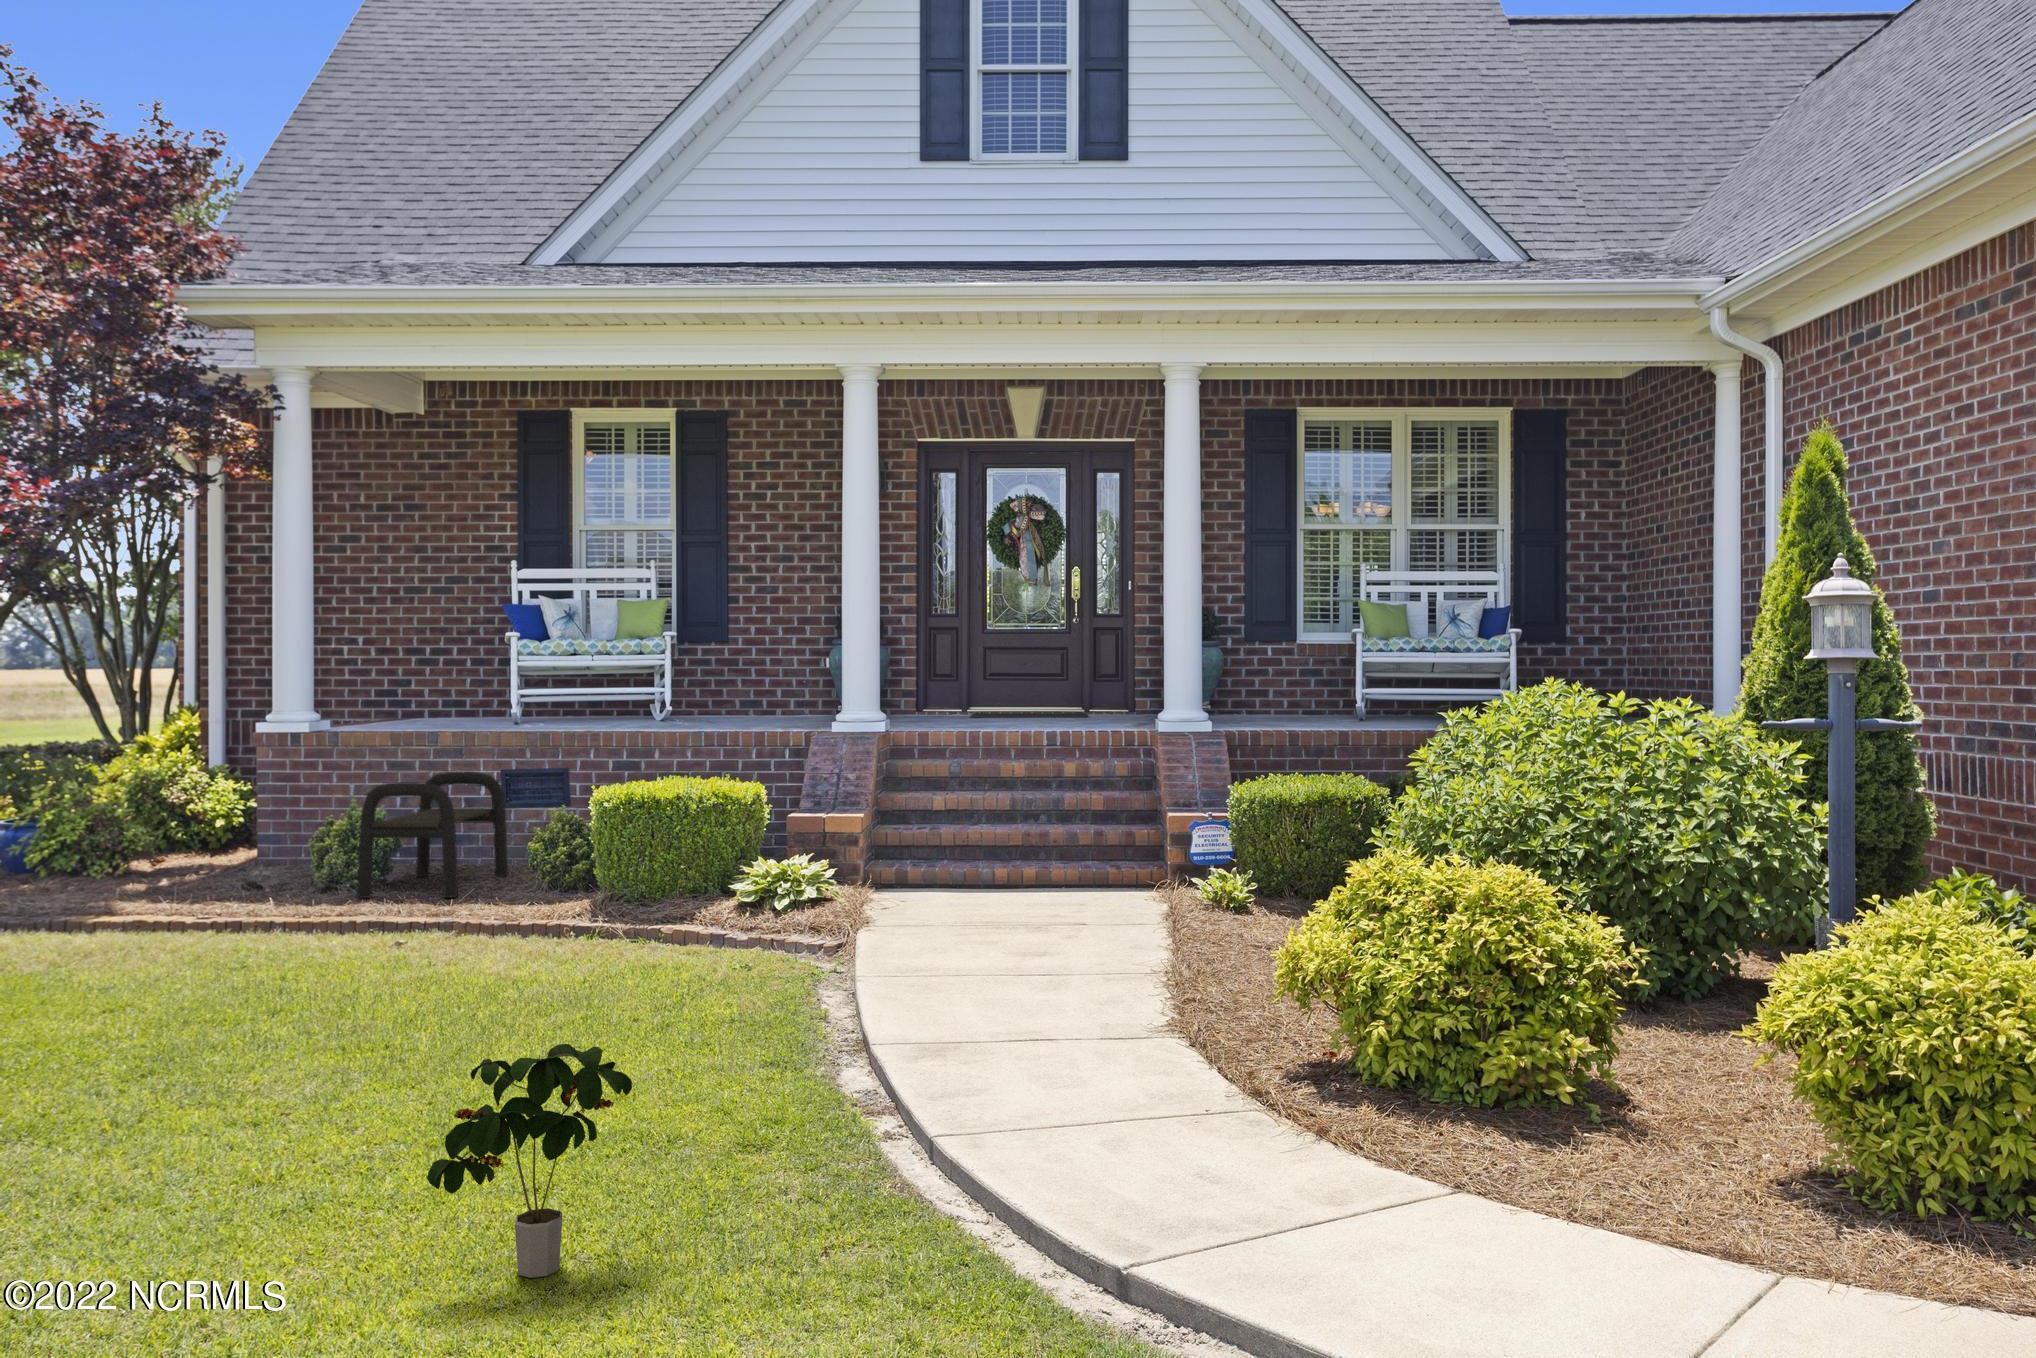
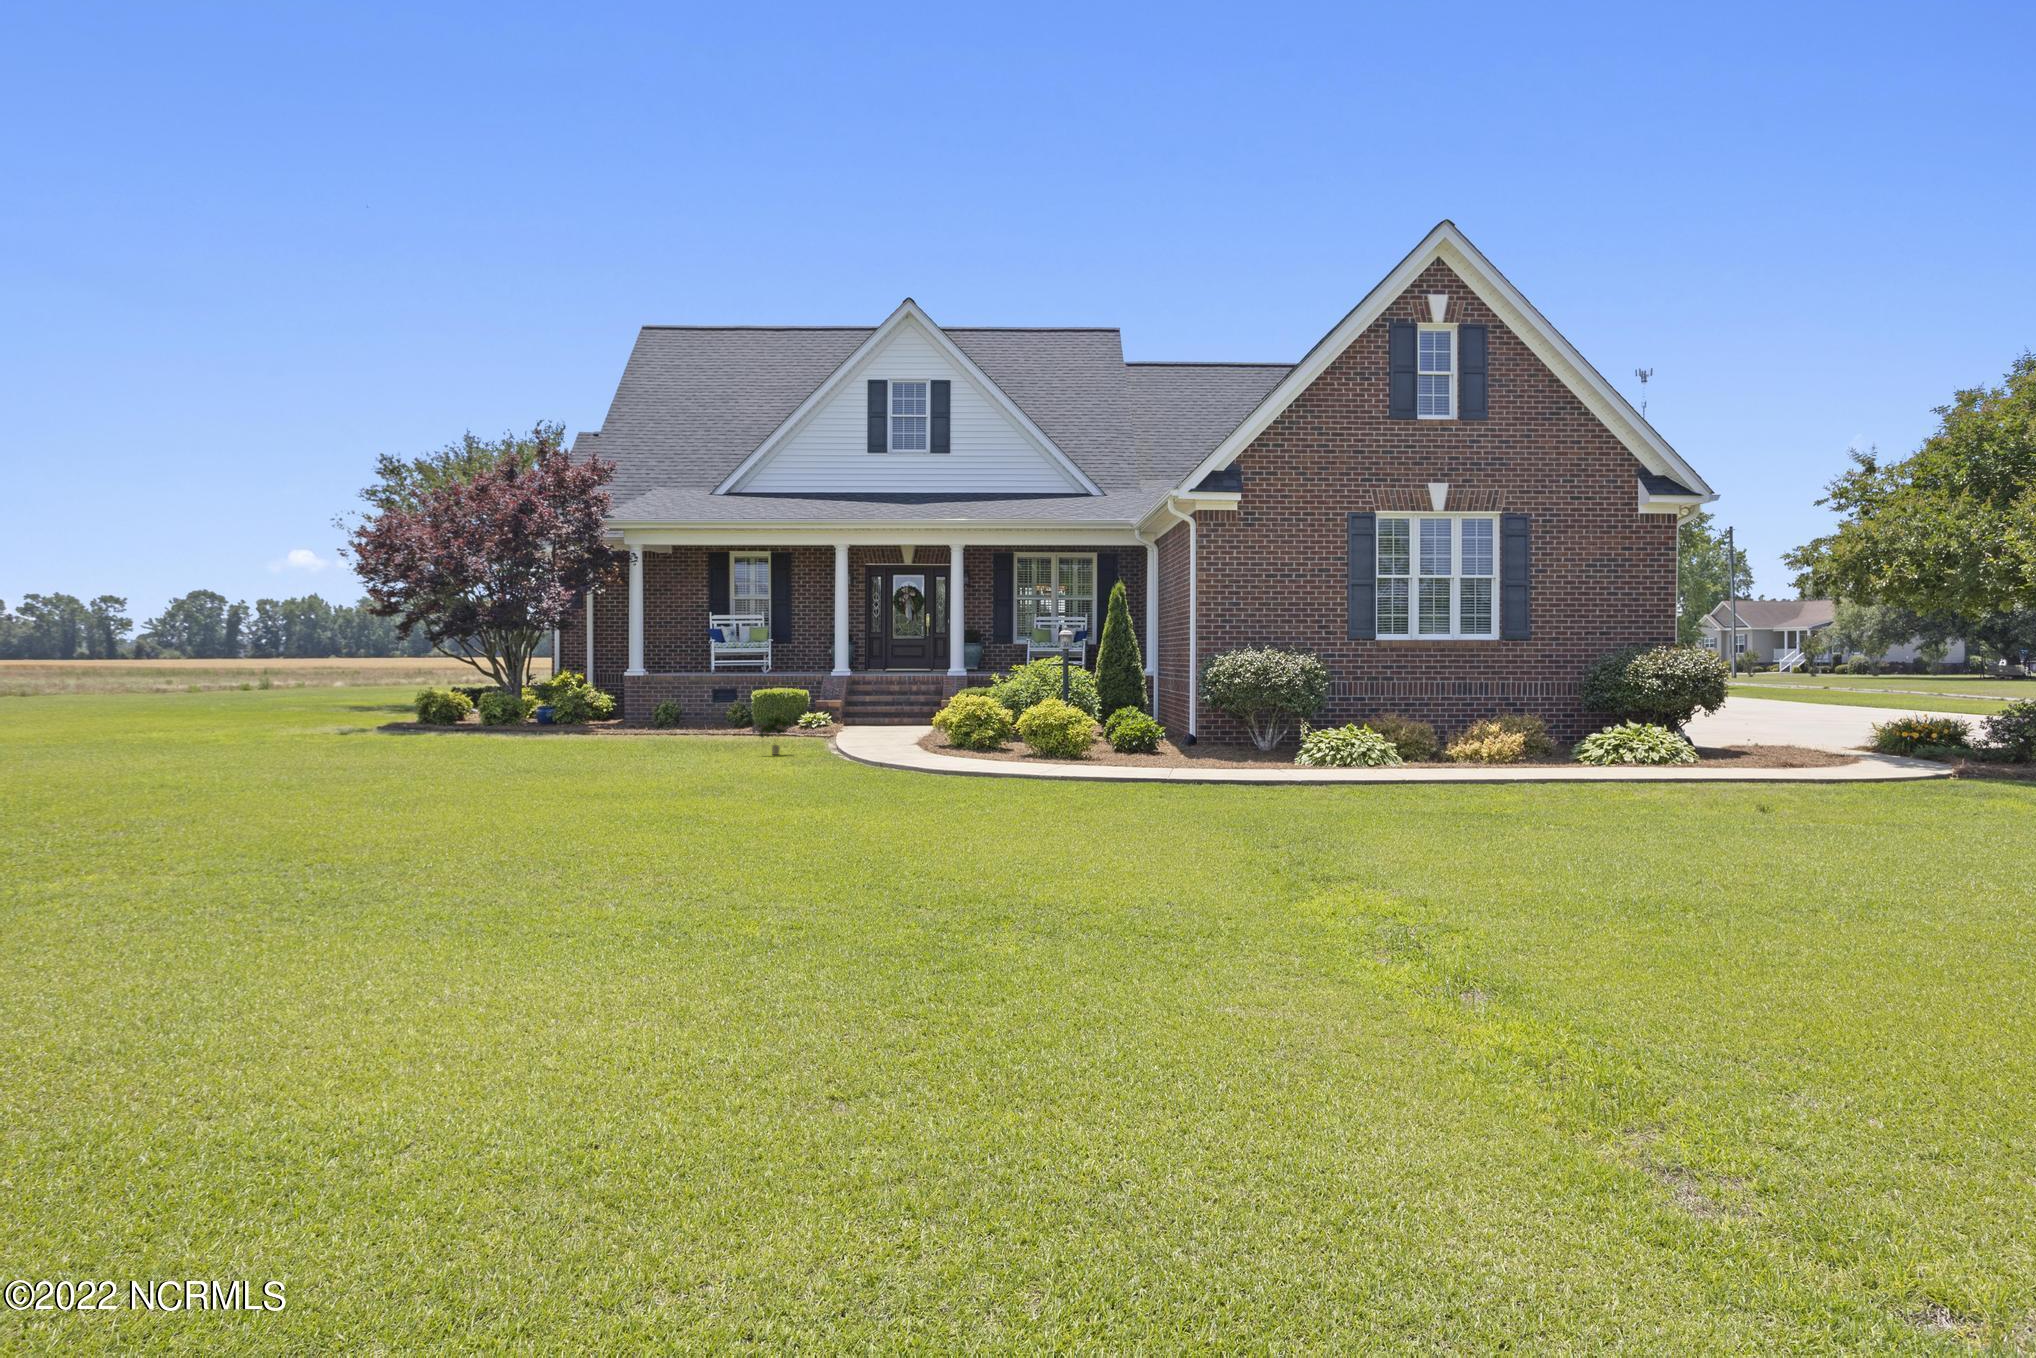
bench: present [357,772,508,898] -> none [673,689,717,728]

